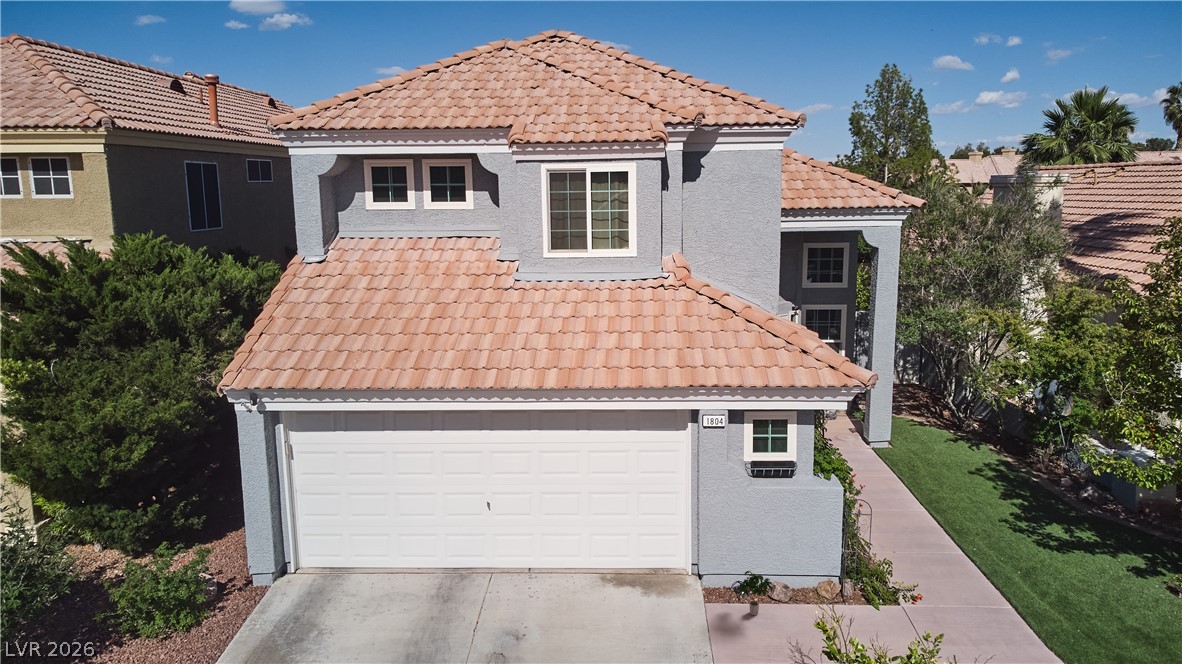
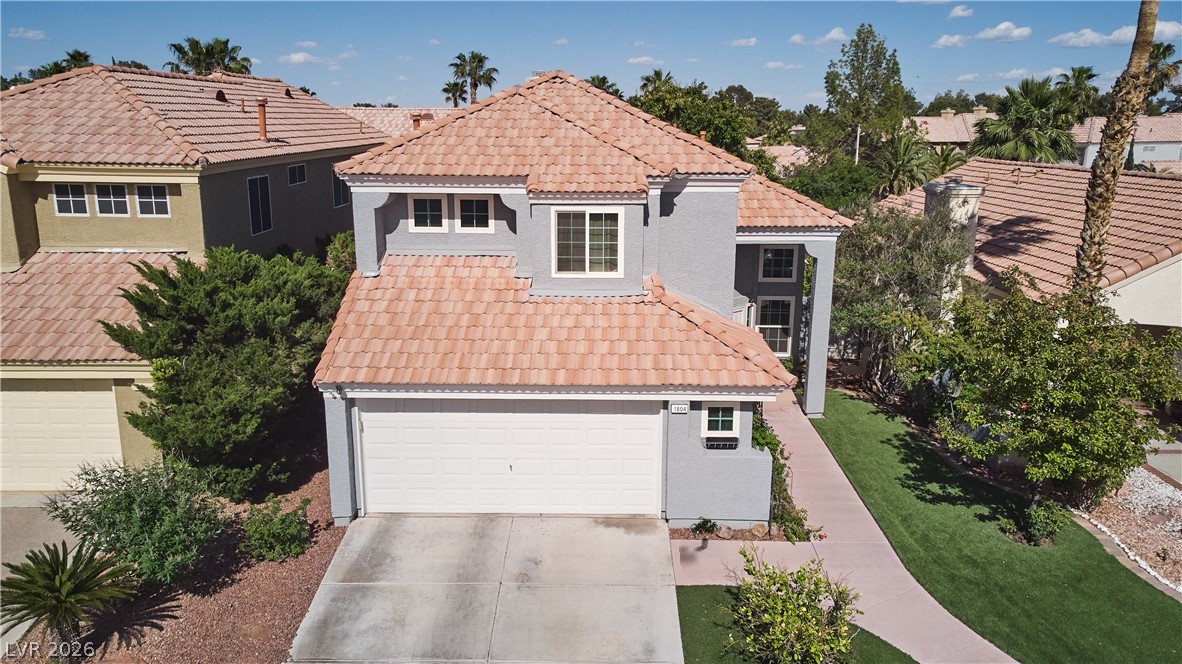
chair: none [906,363,944,410] -> present [841,347,873,386]

